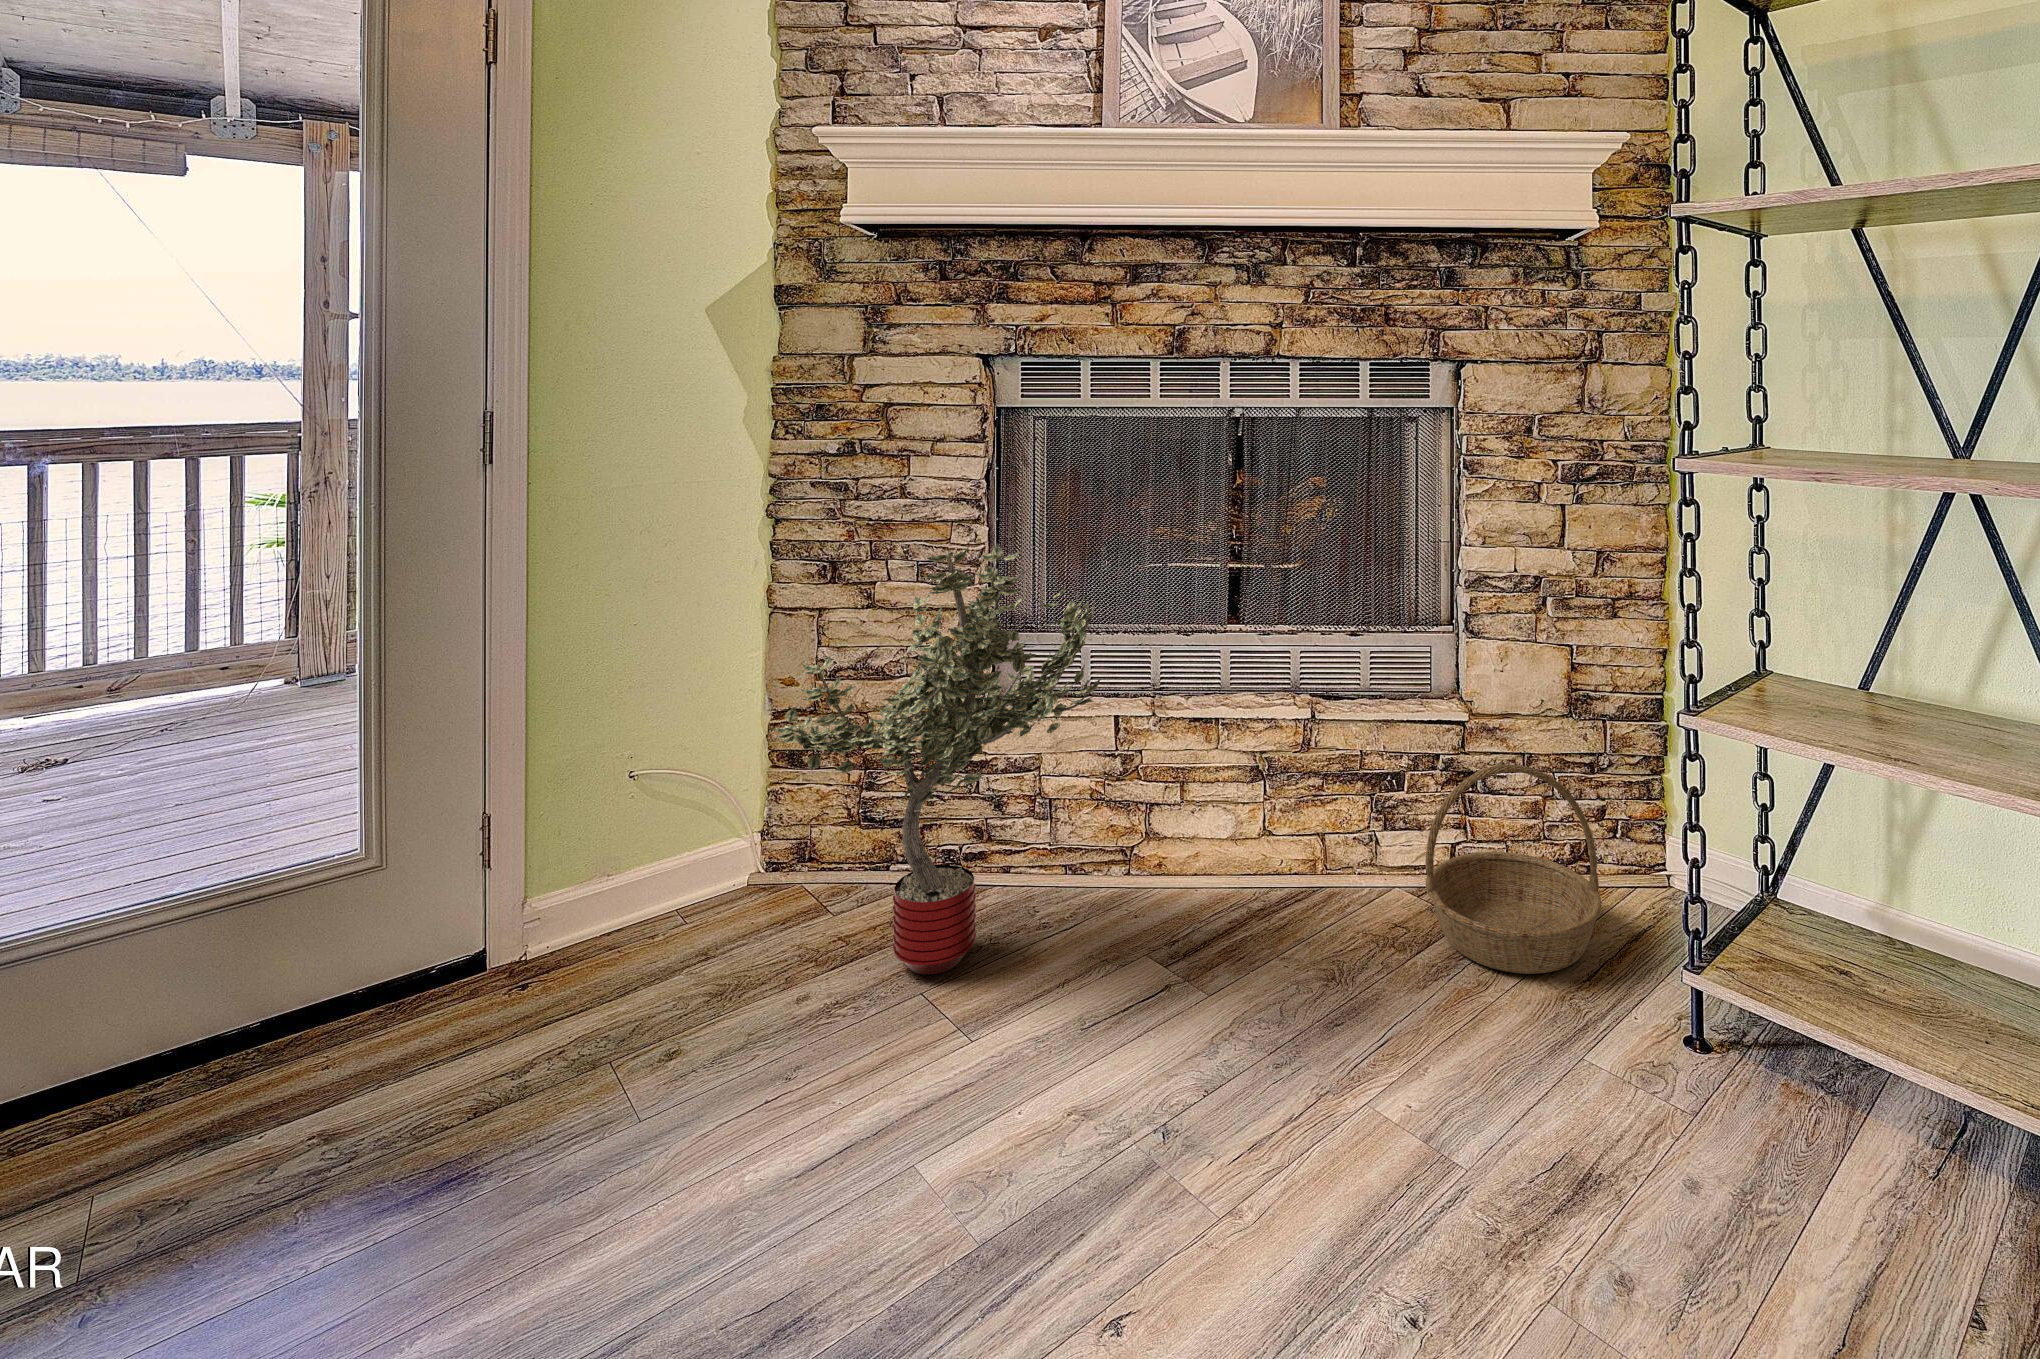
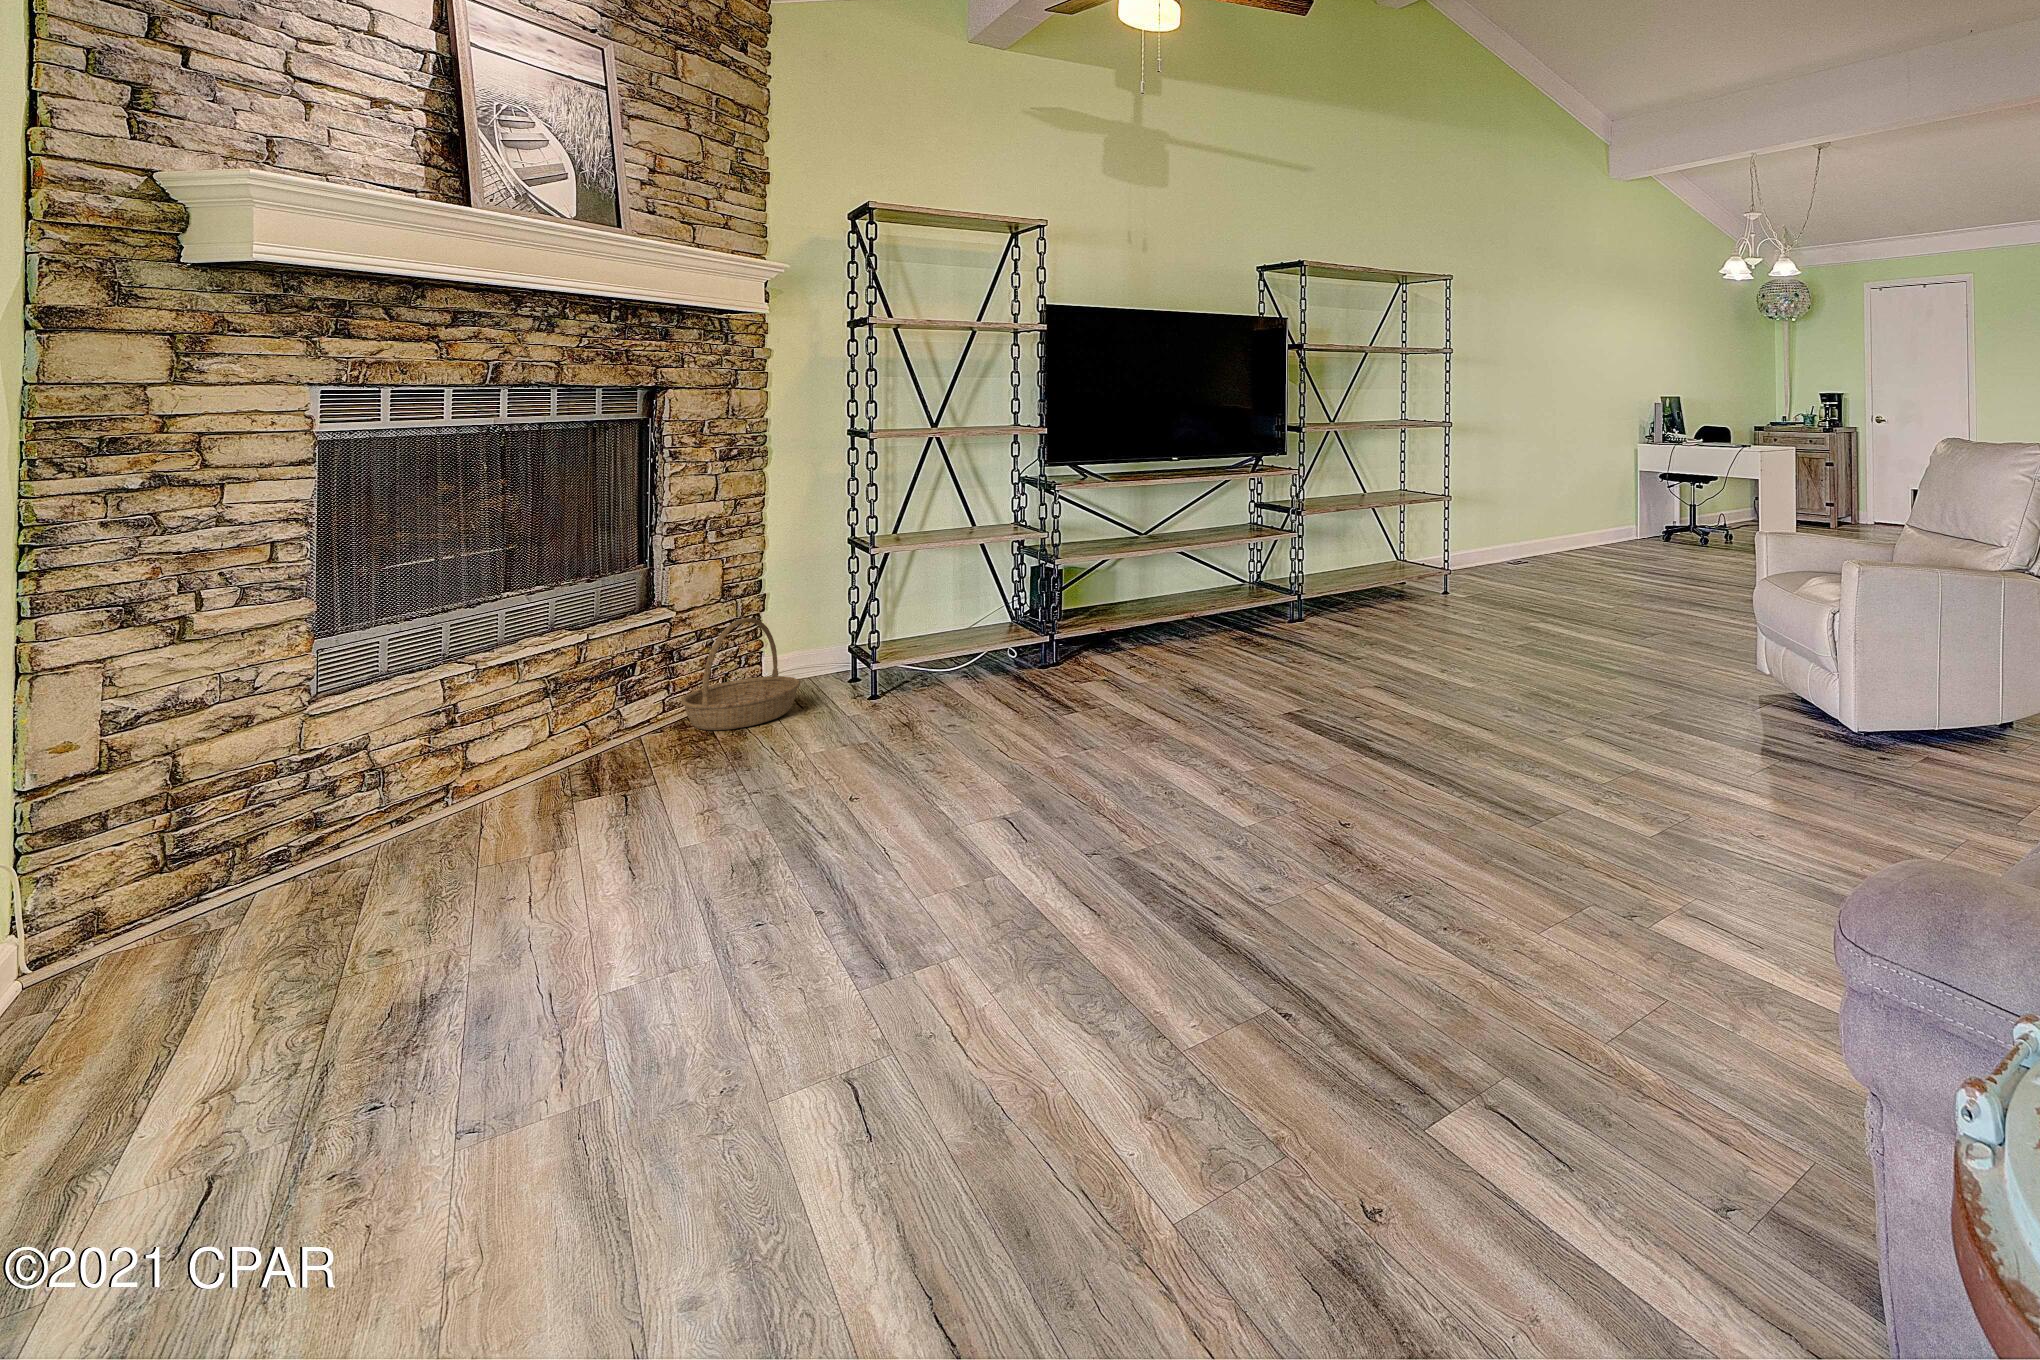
potted tree: present [773,544,1100,975] -> none [248,536,576,880]

